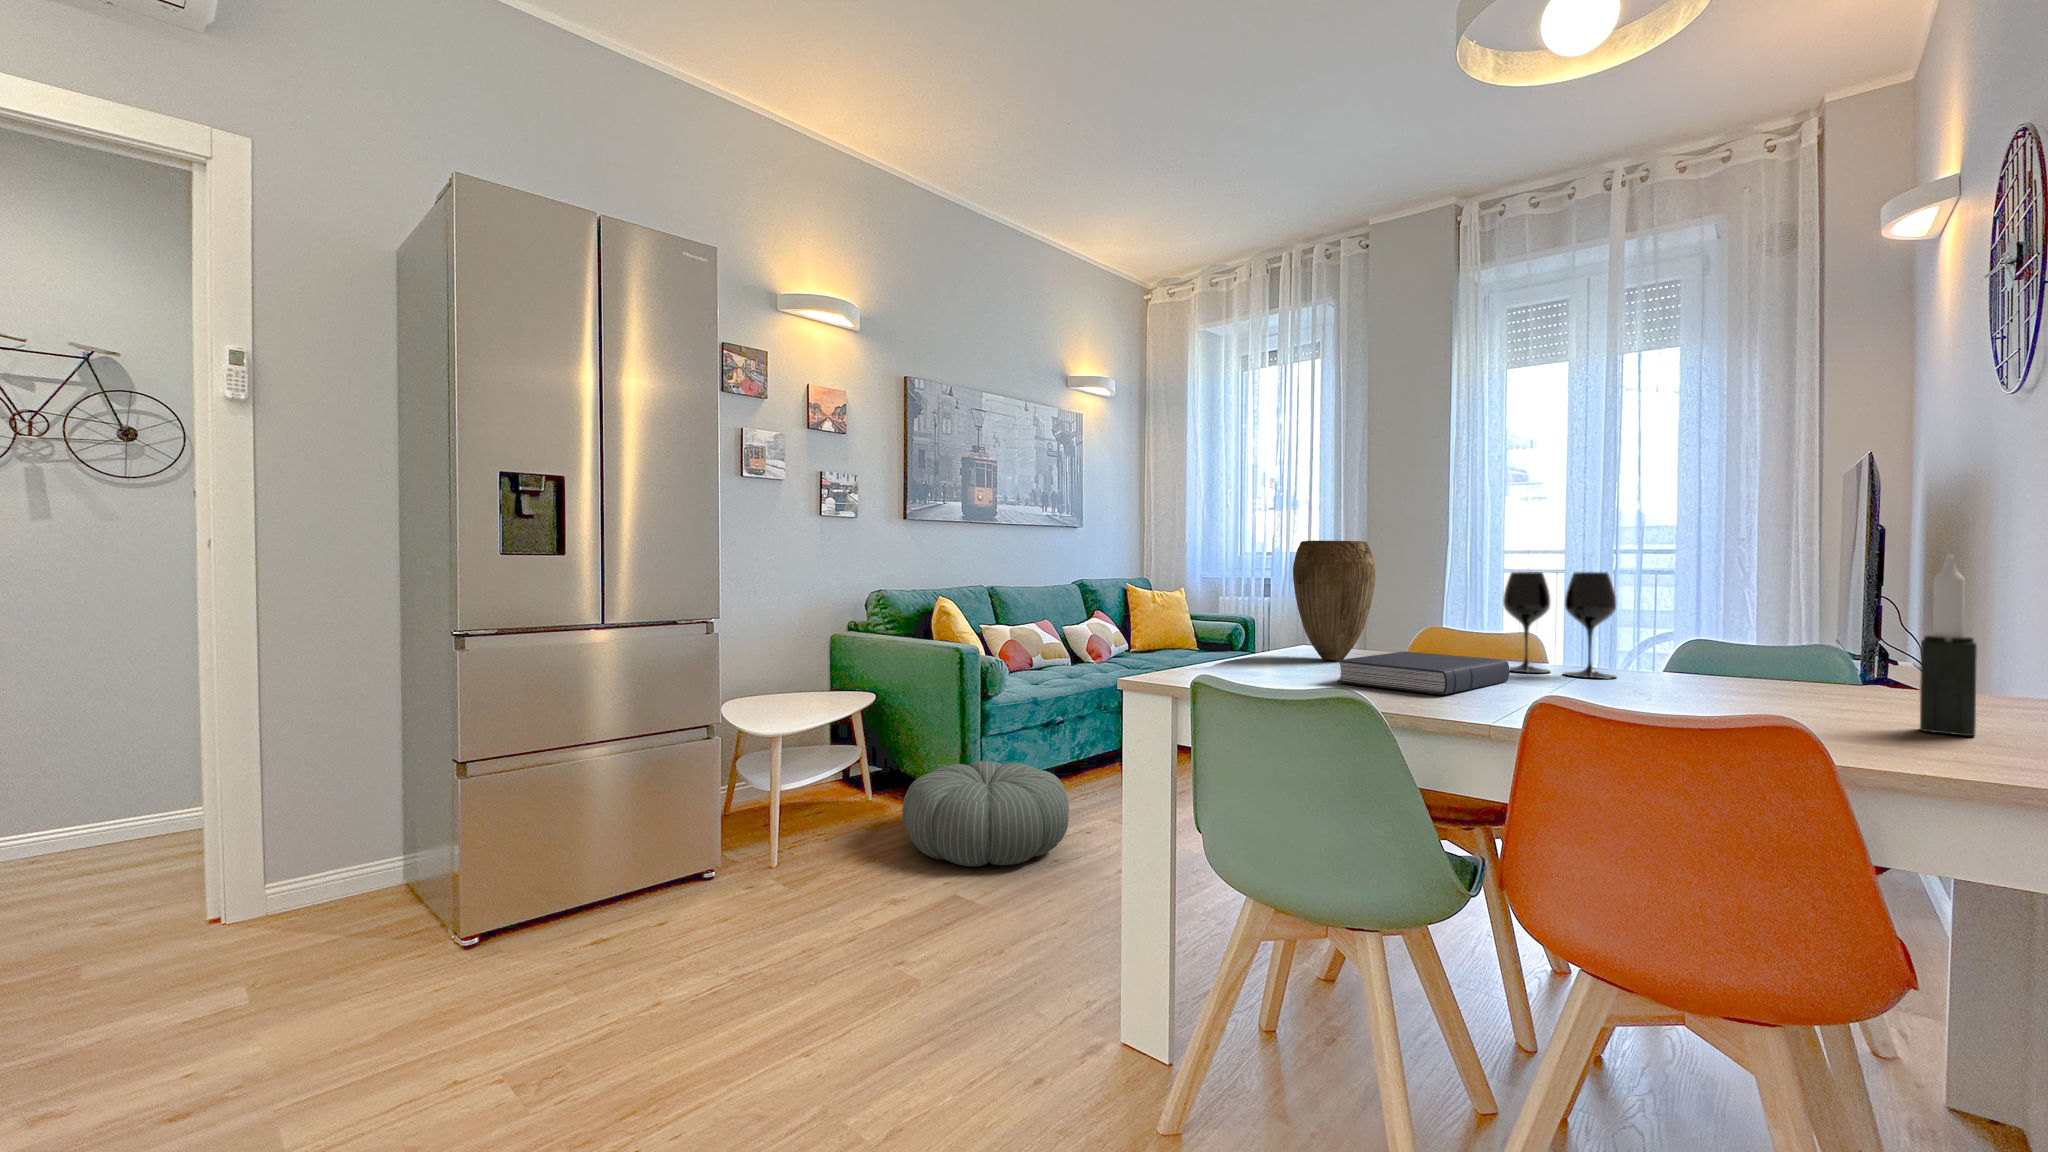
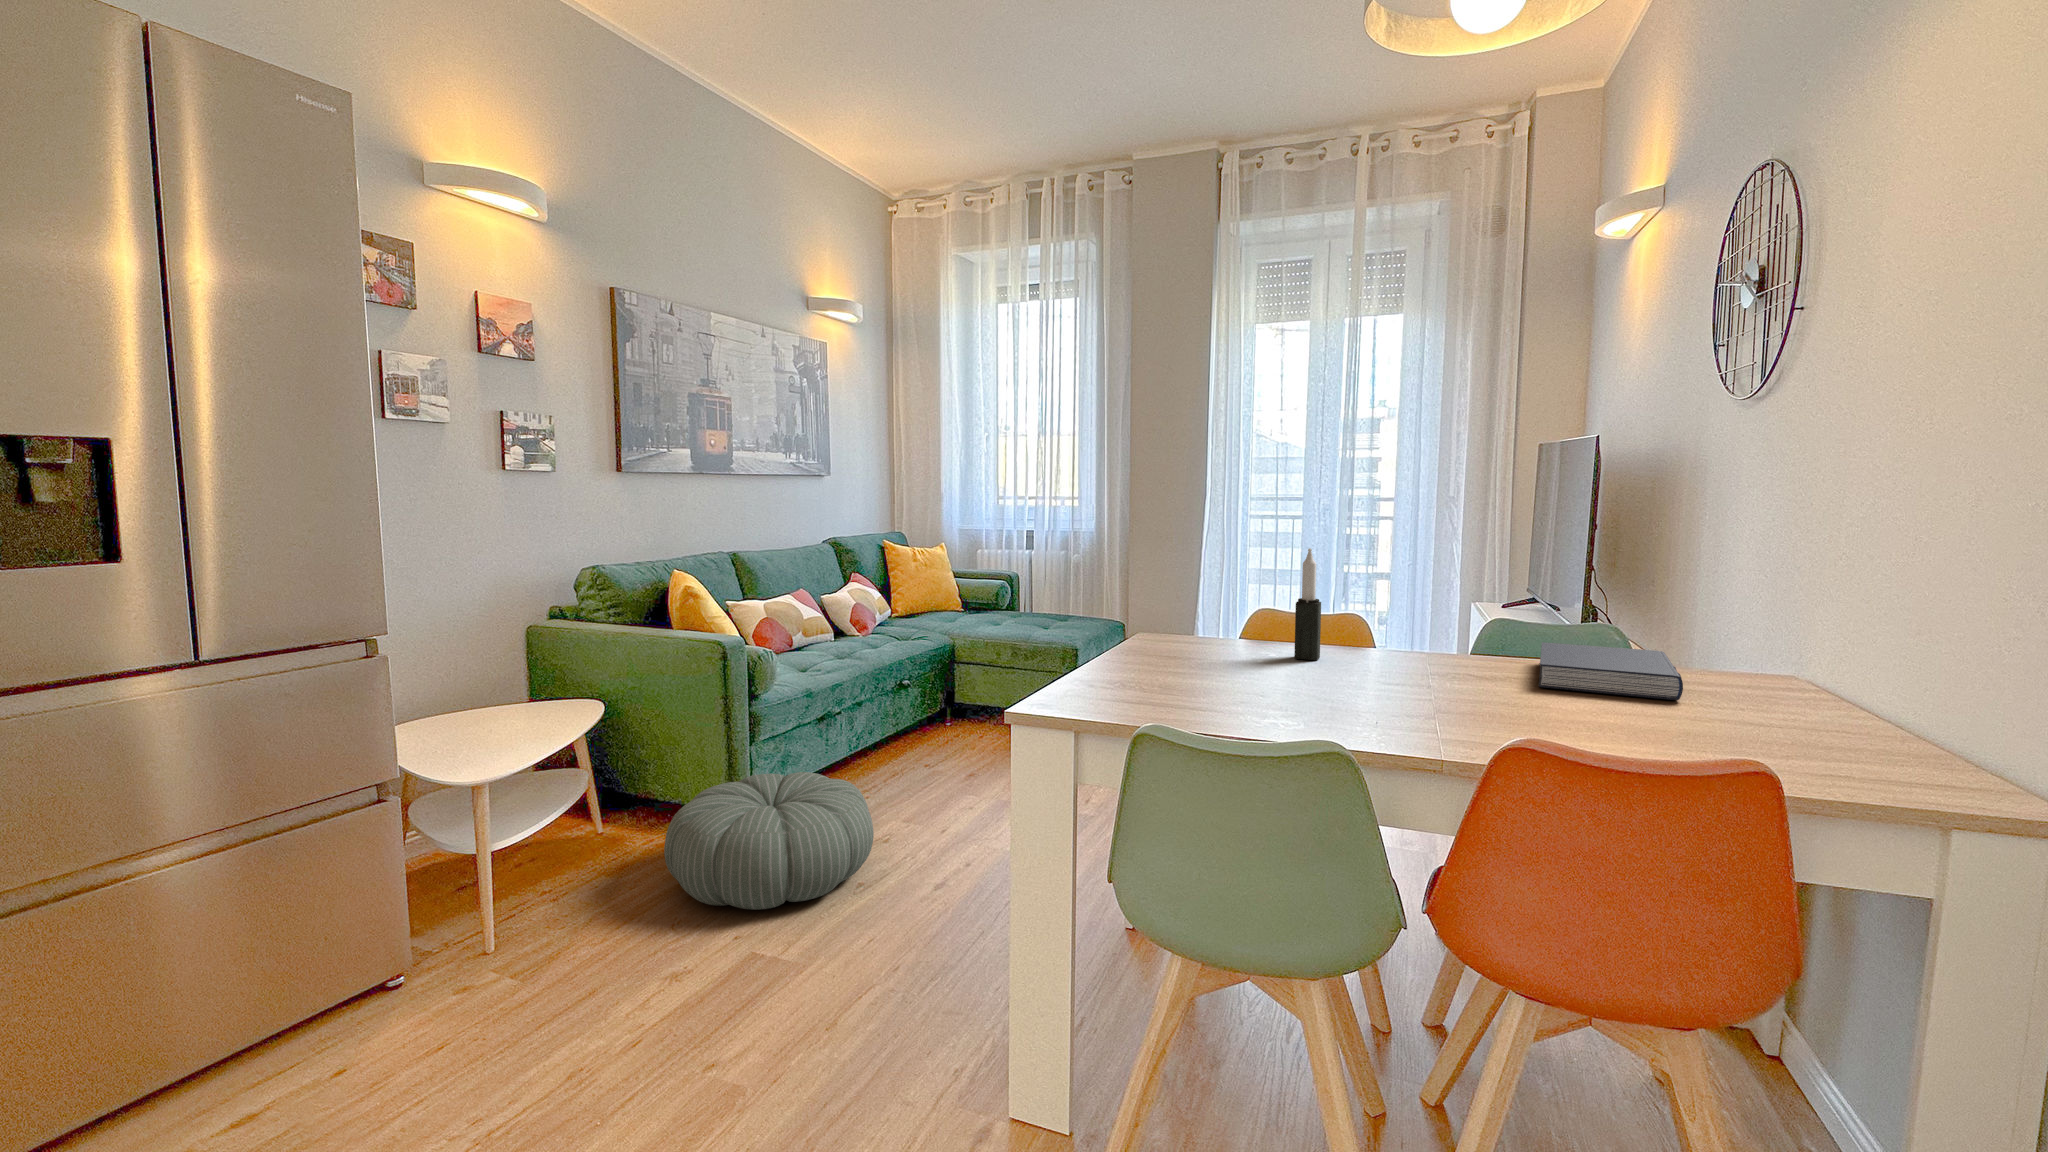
vase: present [1293,541,1375,660] -> none [1148,525,1232,653]
candle: present [1920,555,1977,736] -> present [1294,548,1321,660]
wine glass: present [1503,572,1616,679] -> none [1351,560,1456,665]
book: present [1337,652,1510,695] -> present [1539,642,1683,700]

